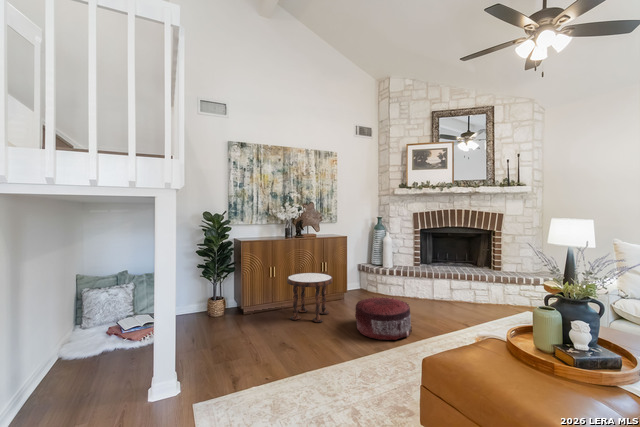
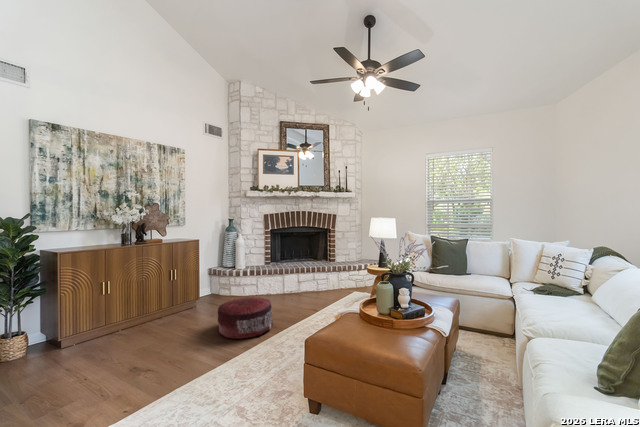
side table: present [287,273,333,322] -> none [130,282,189,341]

